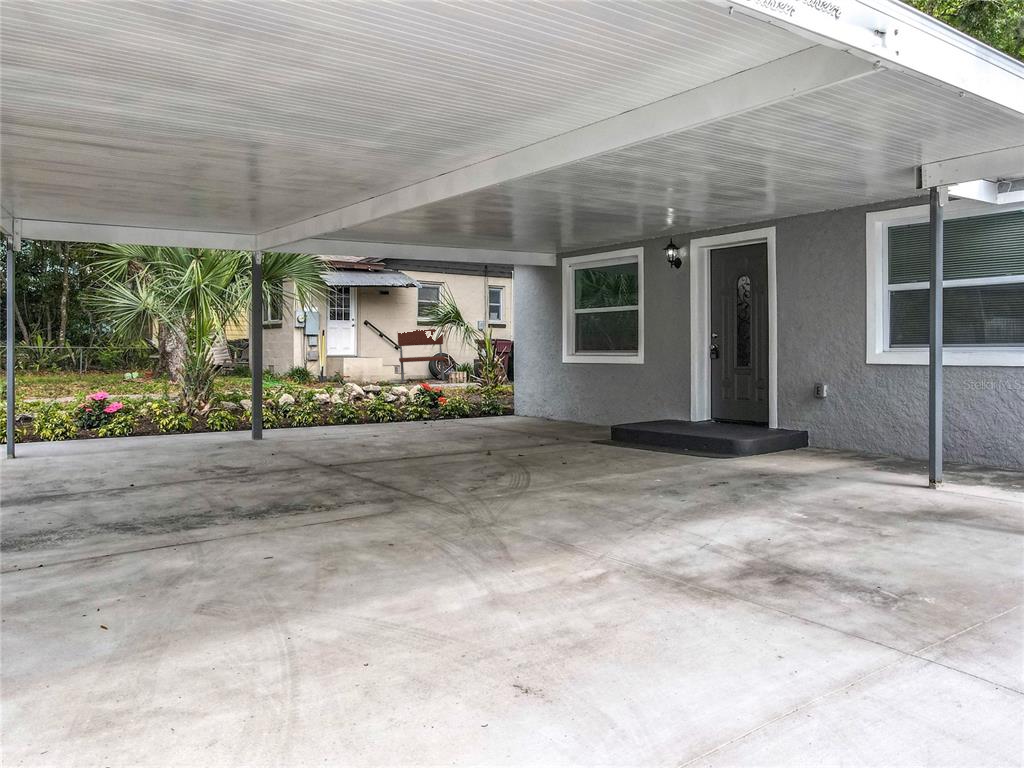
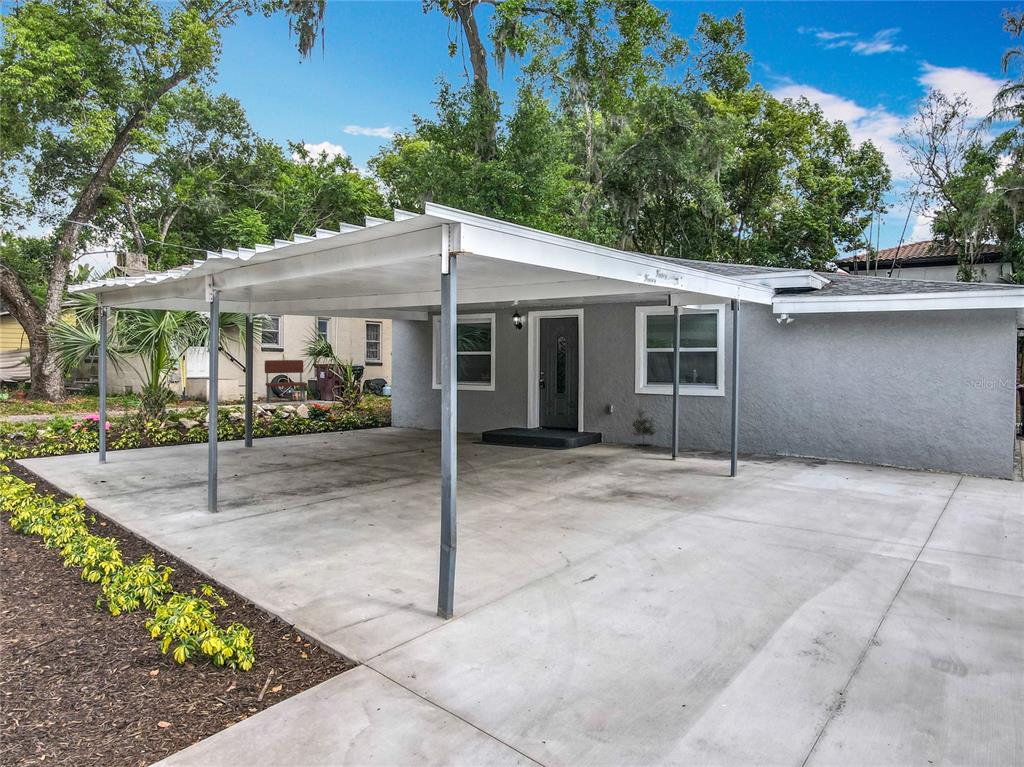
potted tree: none [854,387,905,462] -> present [632,409,655,448]

